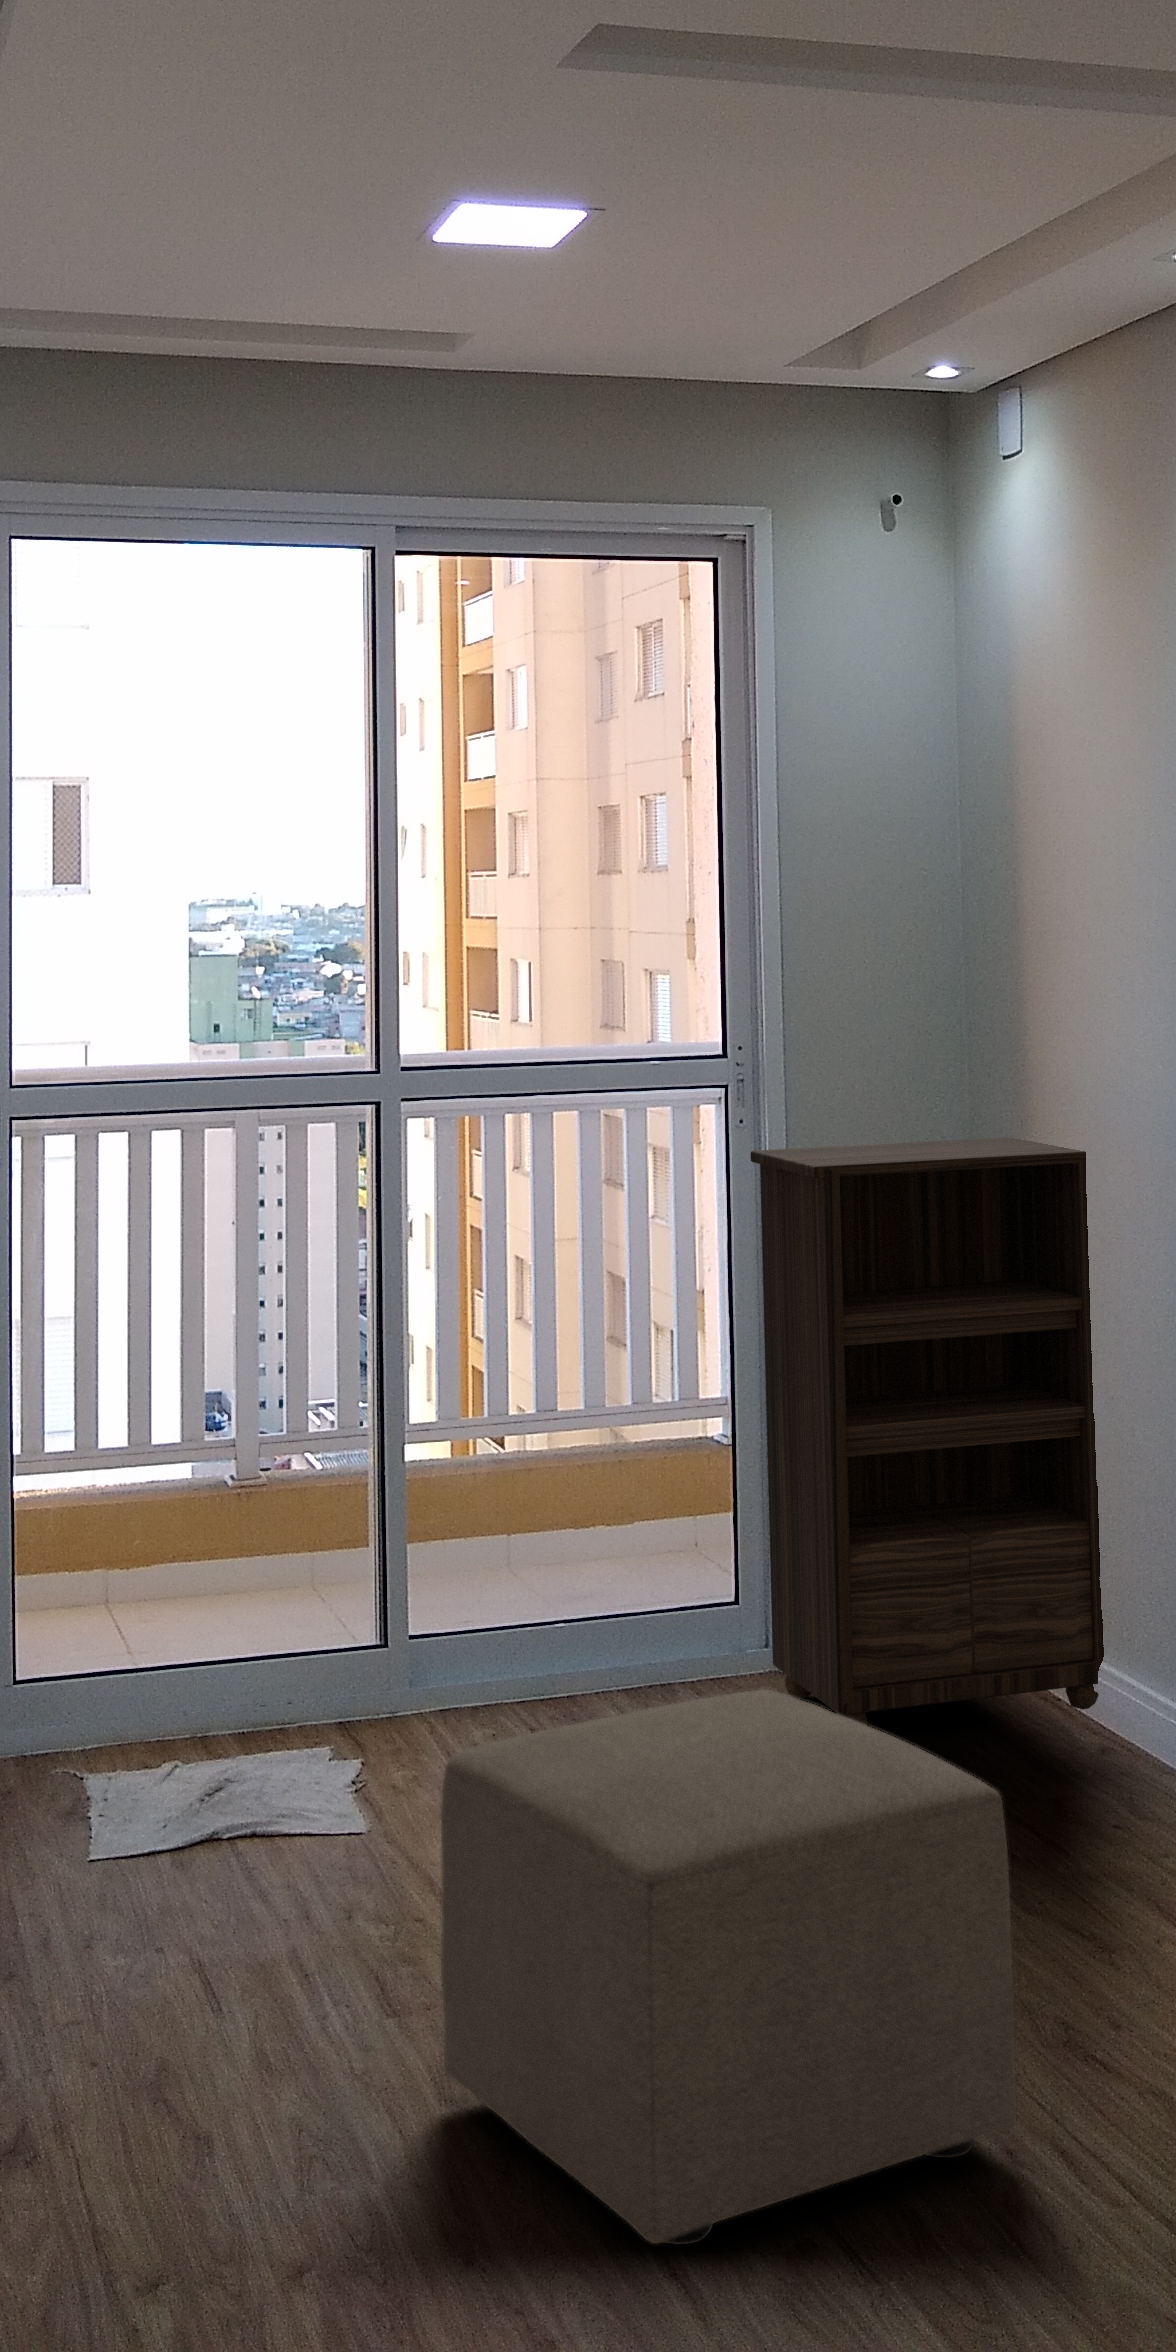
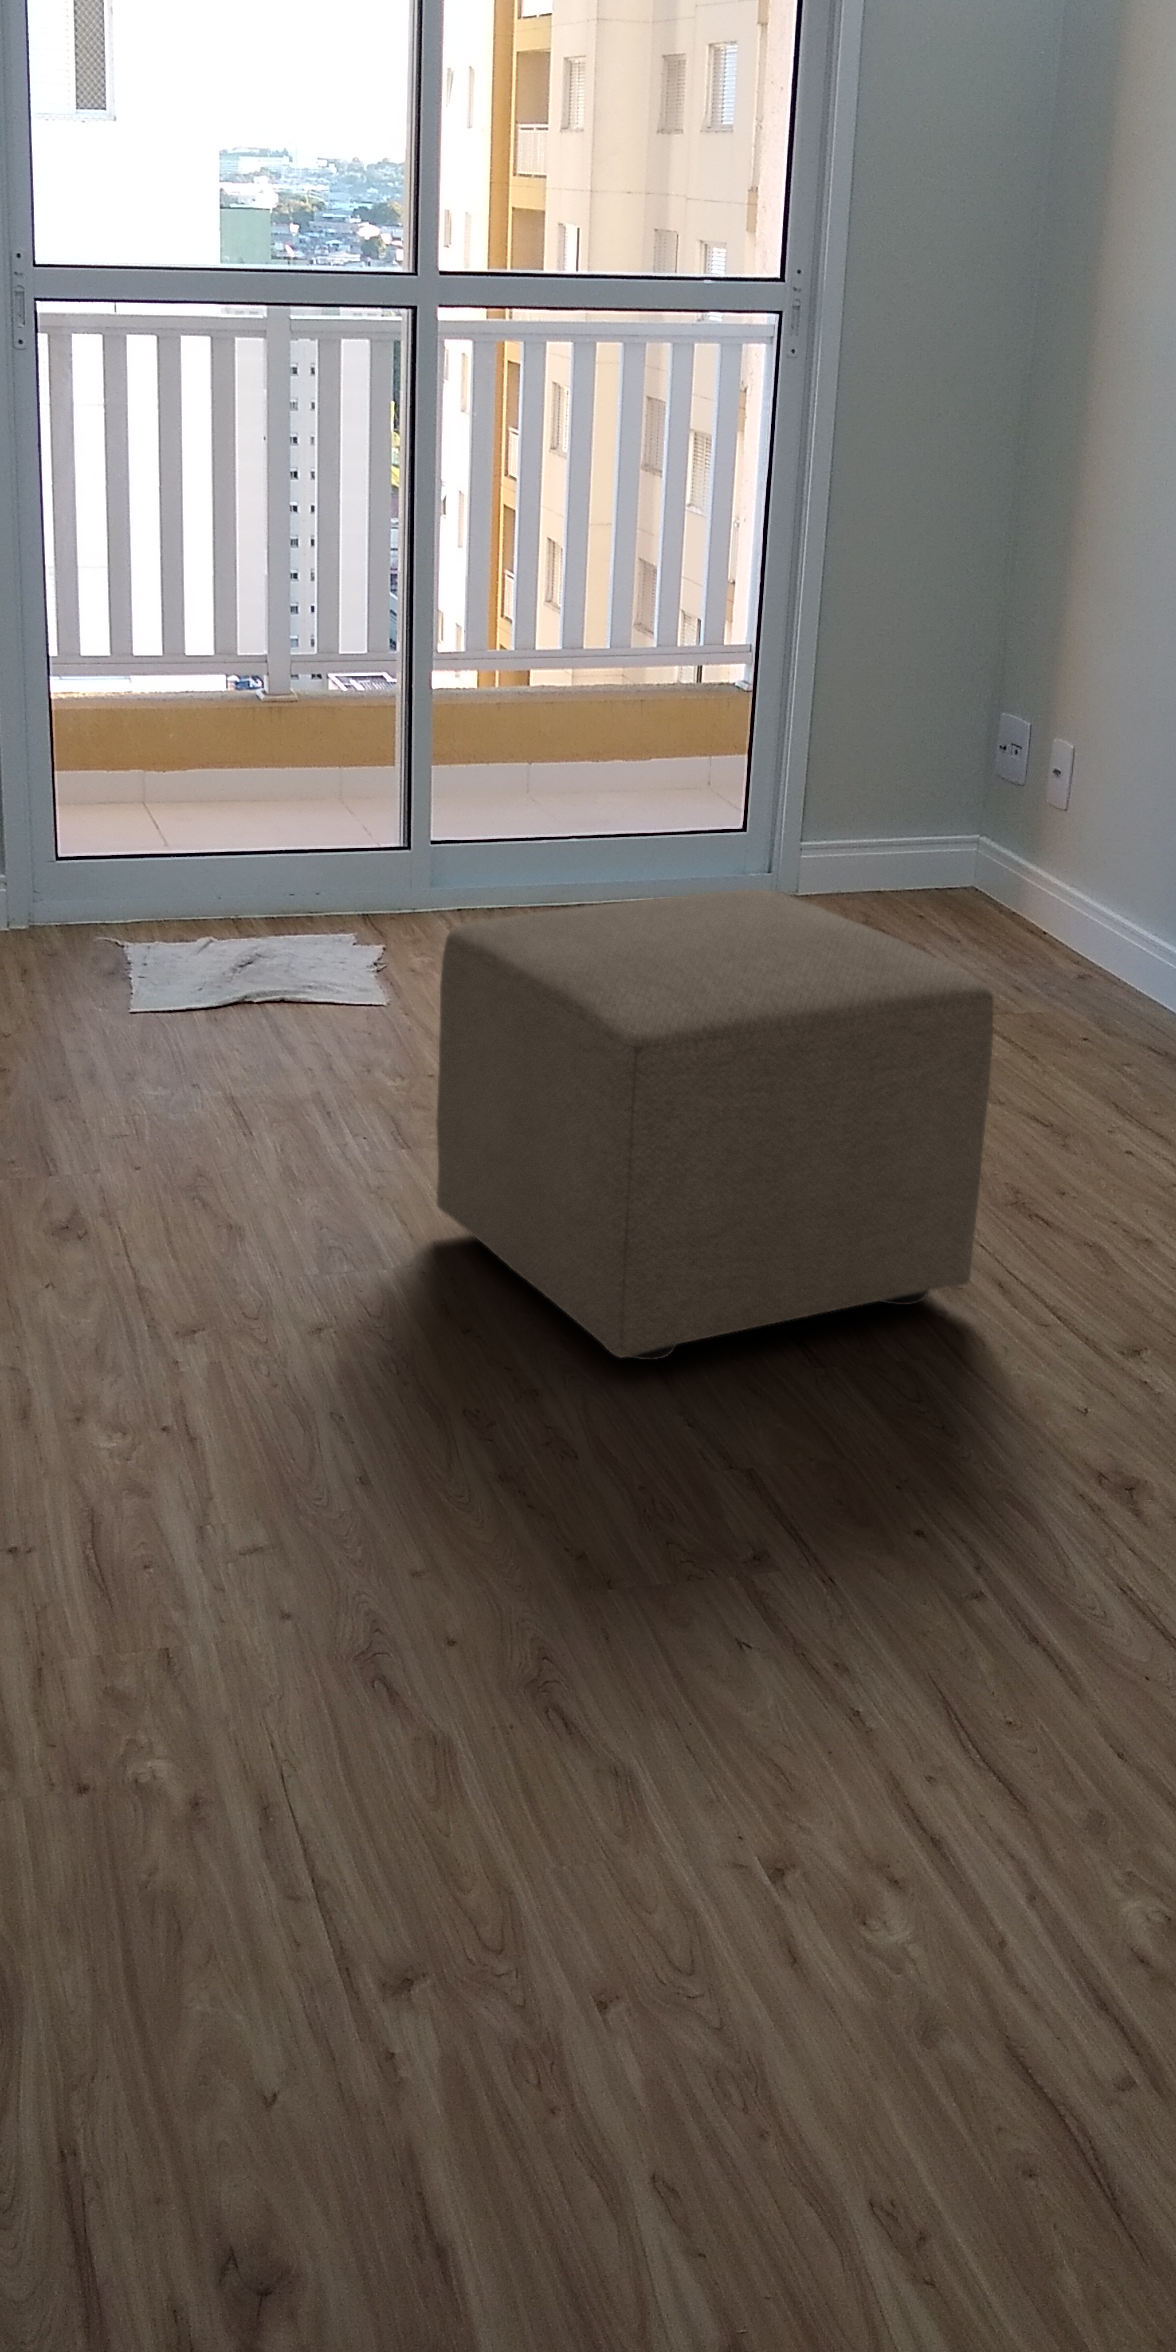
bookshelf: present [751,1137,1104,1726] -> none [775,385,1164,955]

